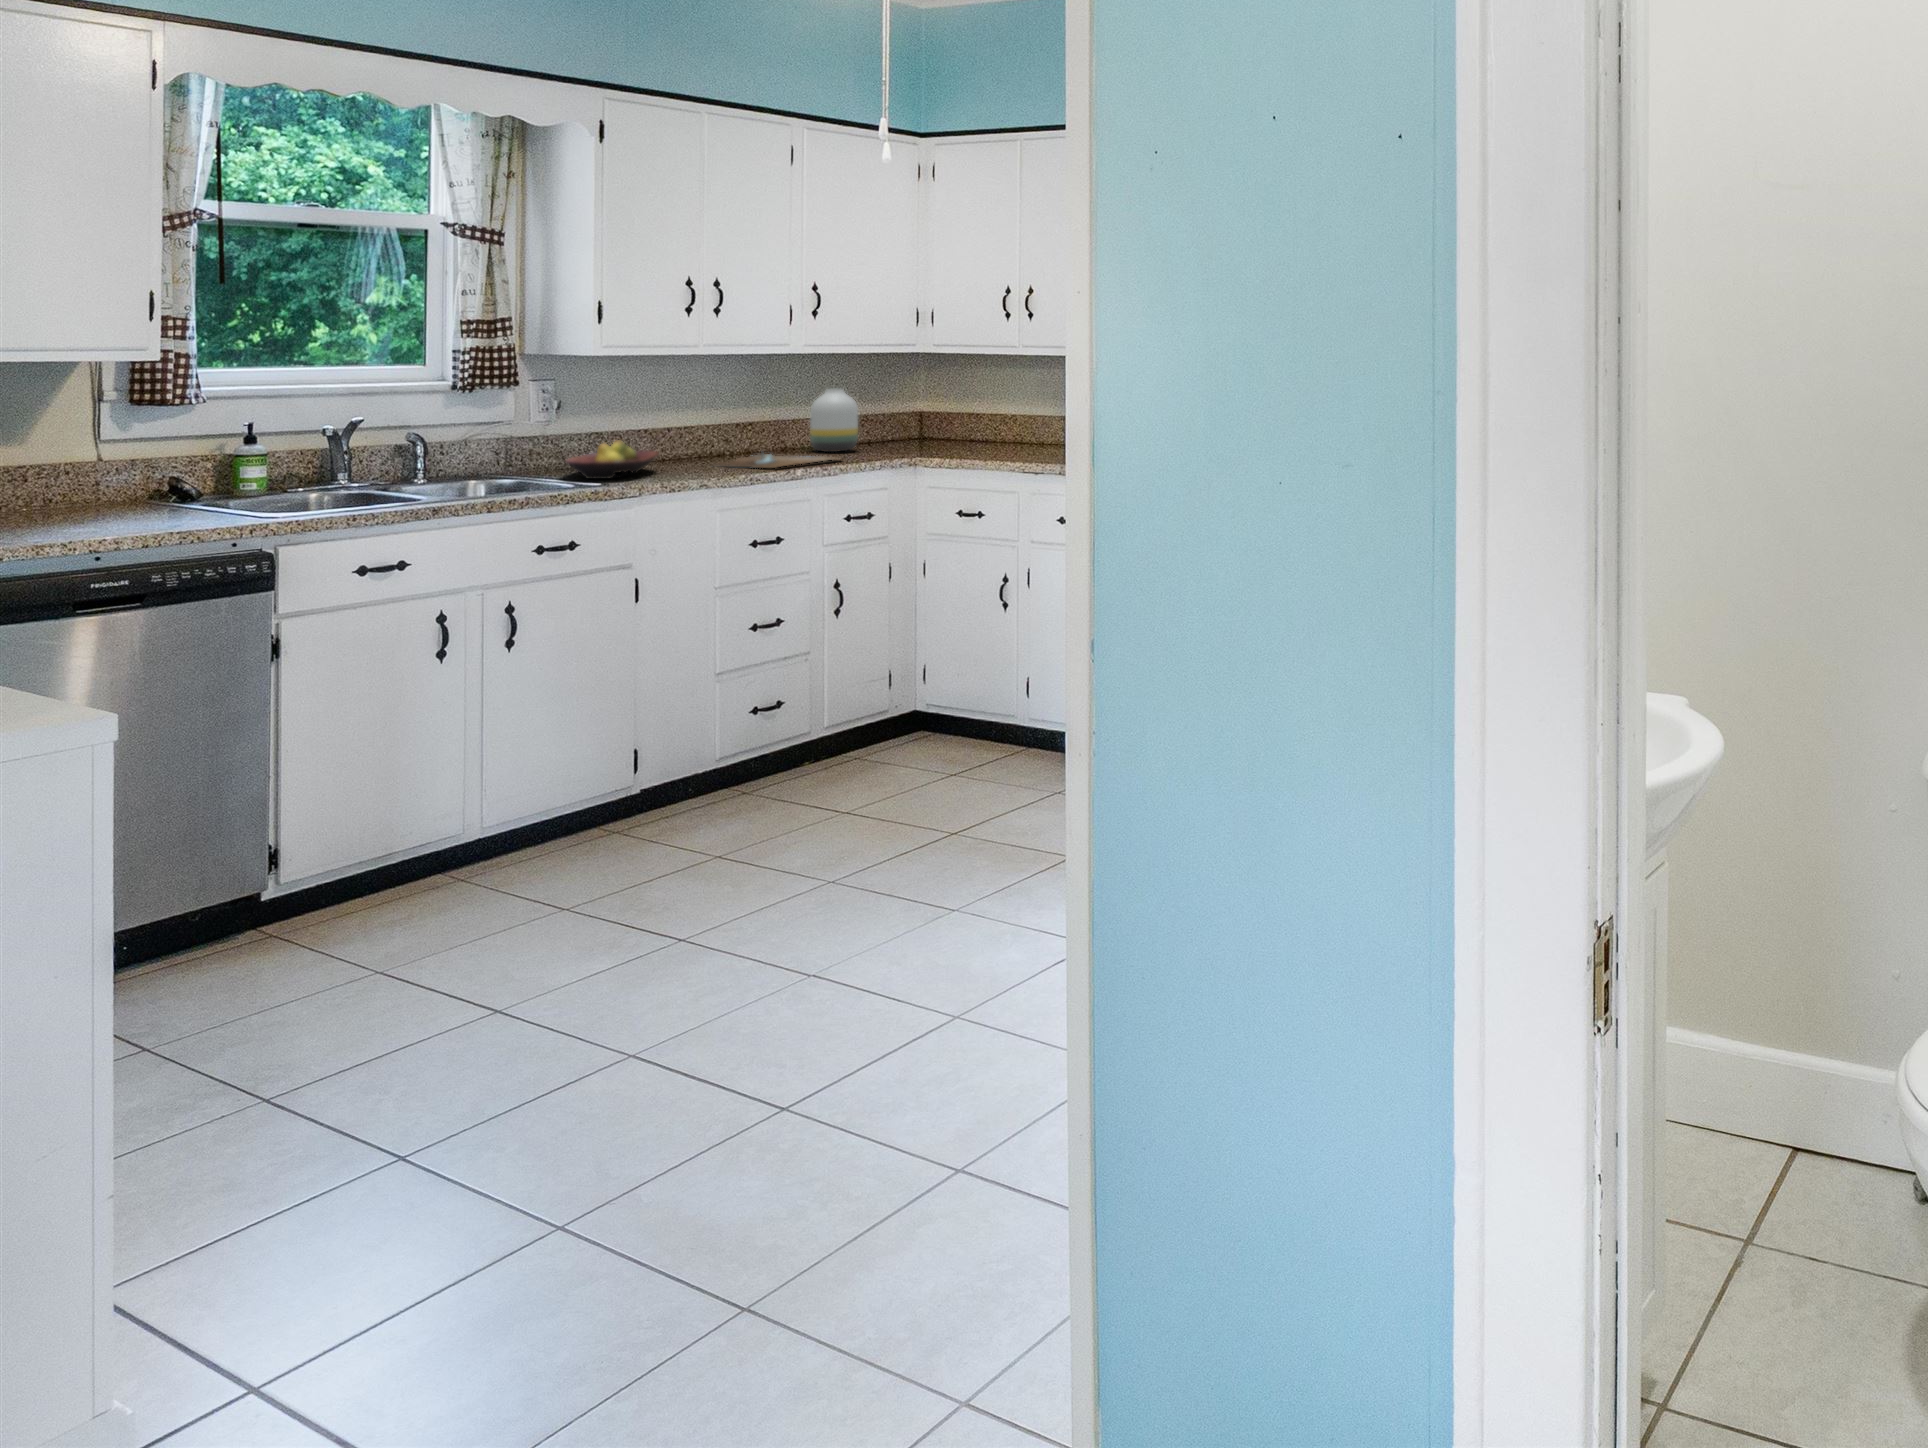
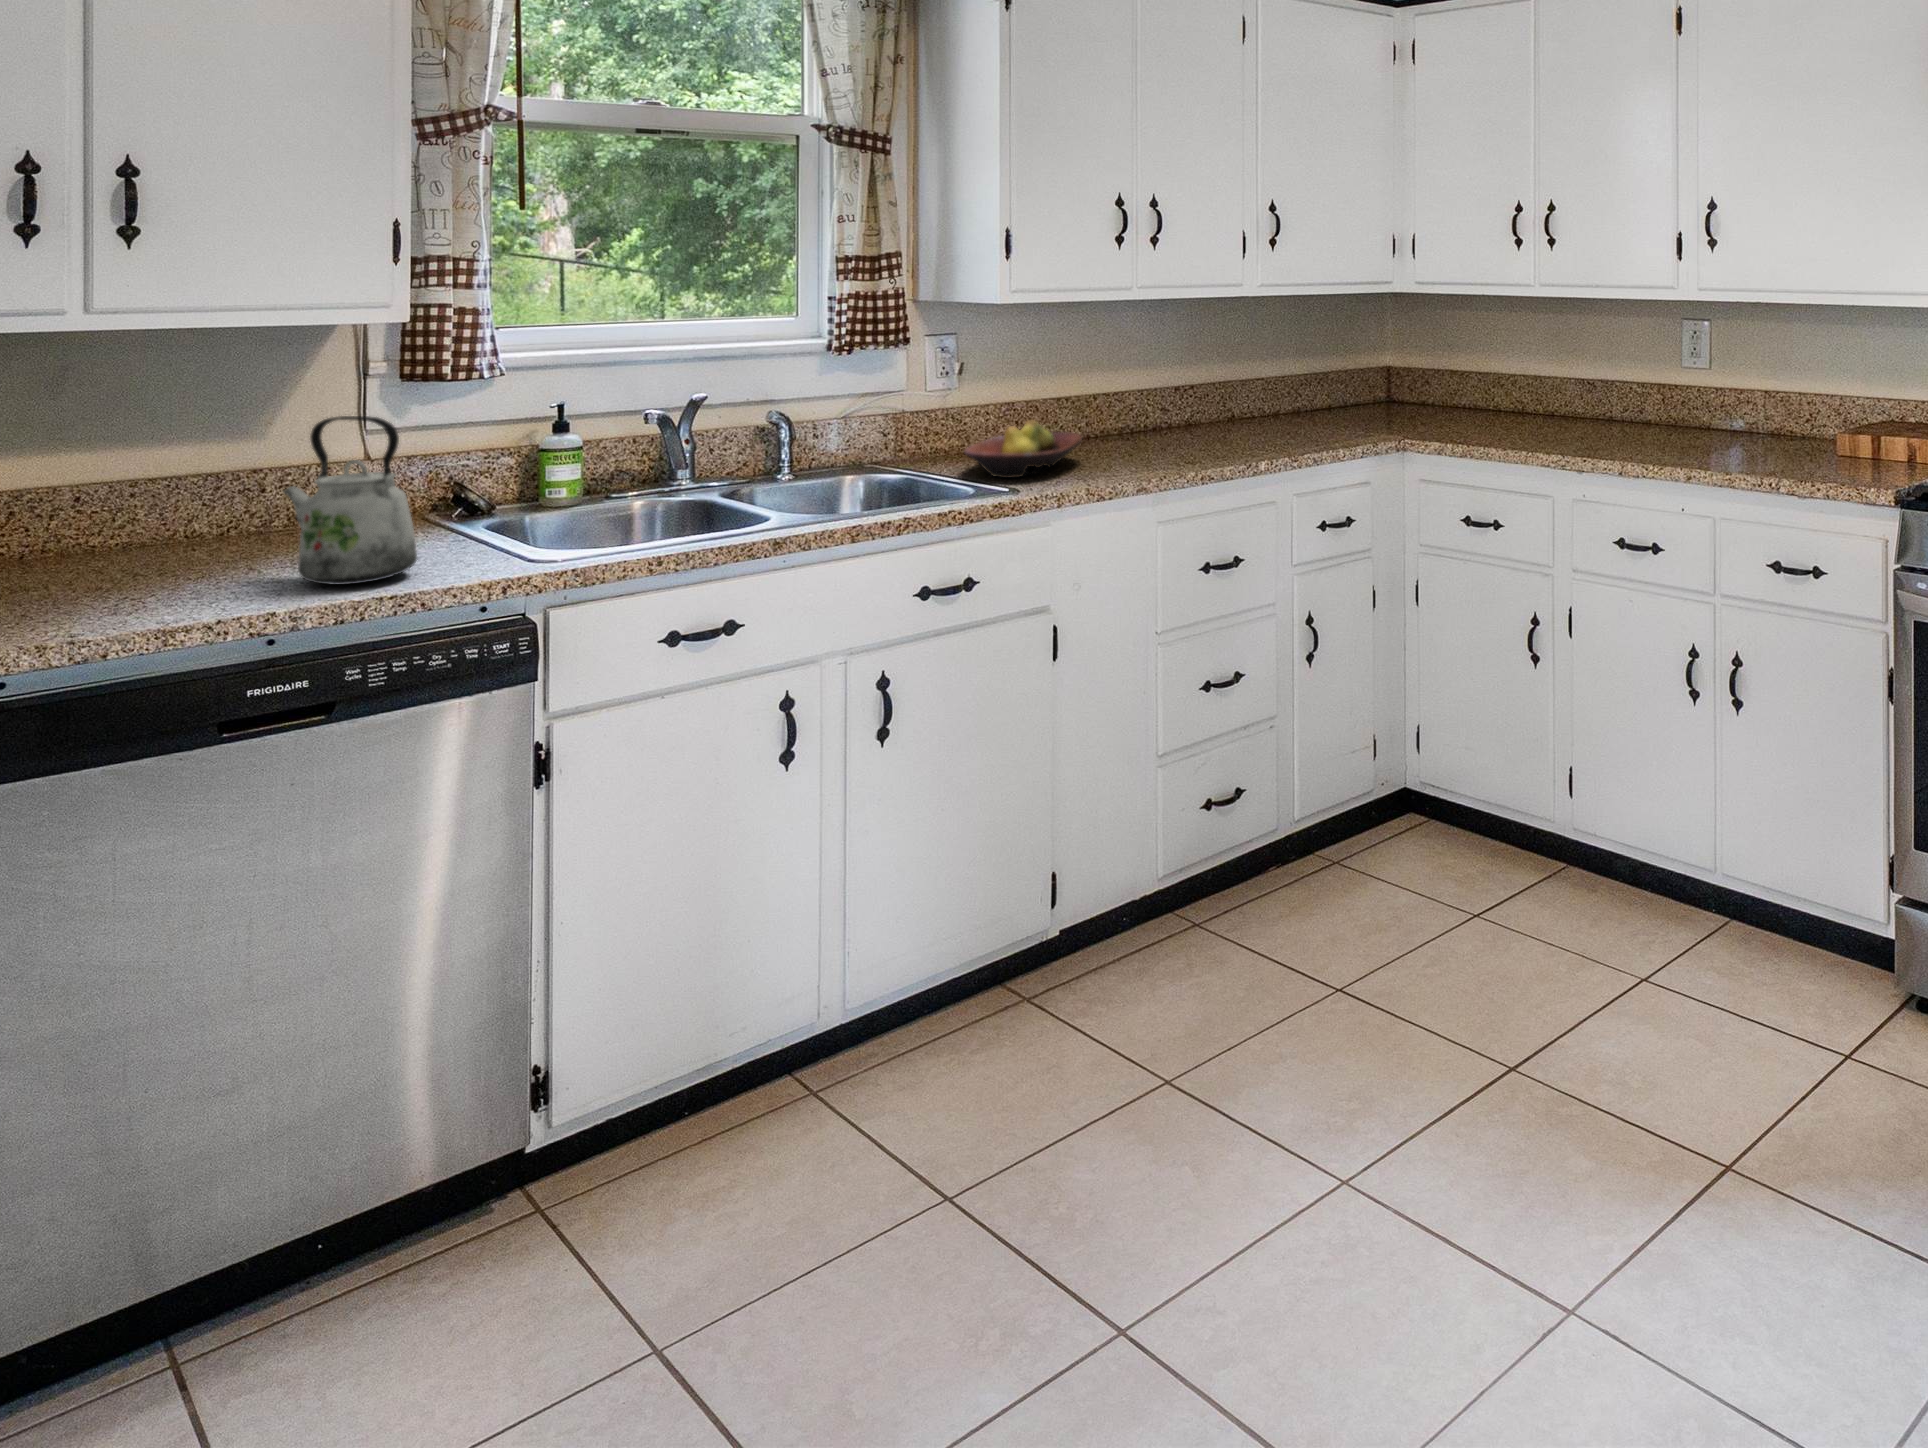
vase: present [810,389,858,452] -> none [1262,344,1320,428]
kettle: none [76,422,179,530] -> present [283,416,417,585]
cutting board: present [712,453,834,468] -> none [1126,431,1310,458]

